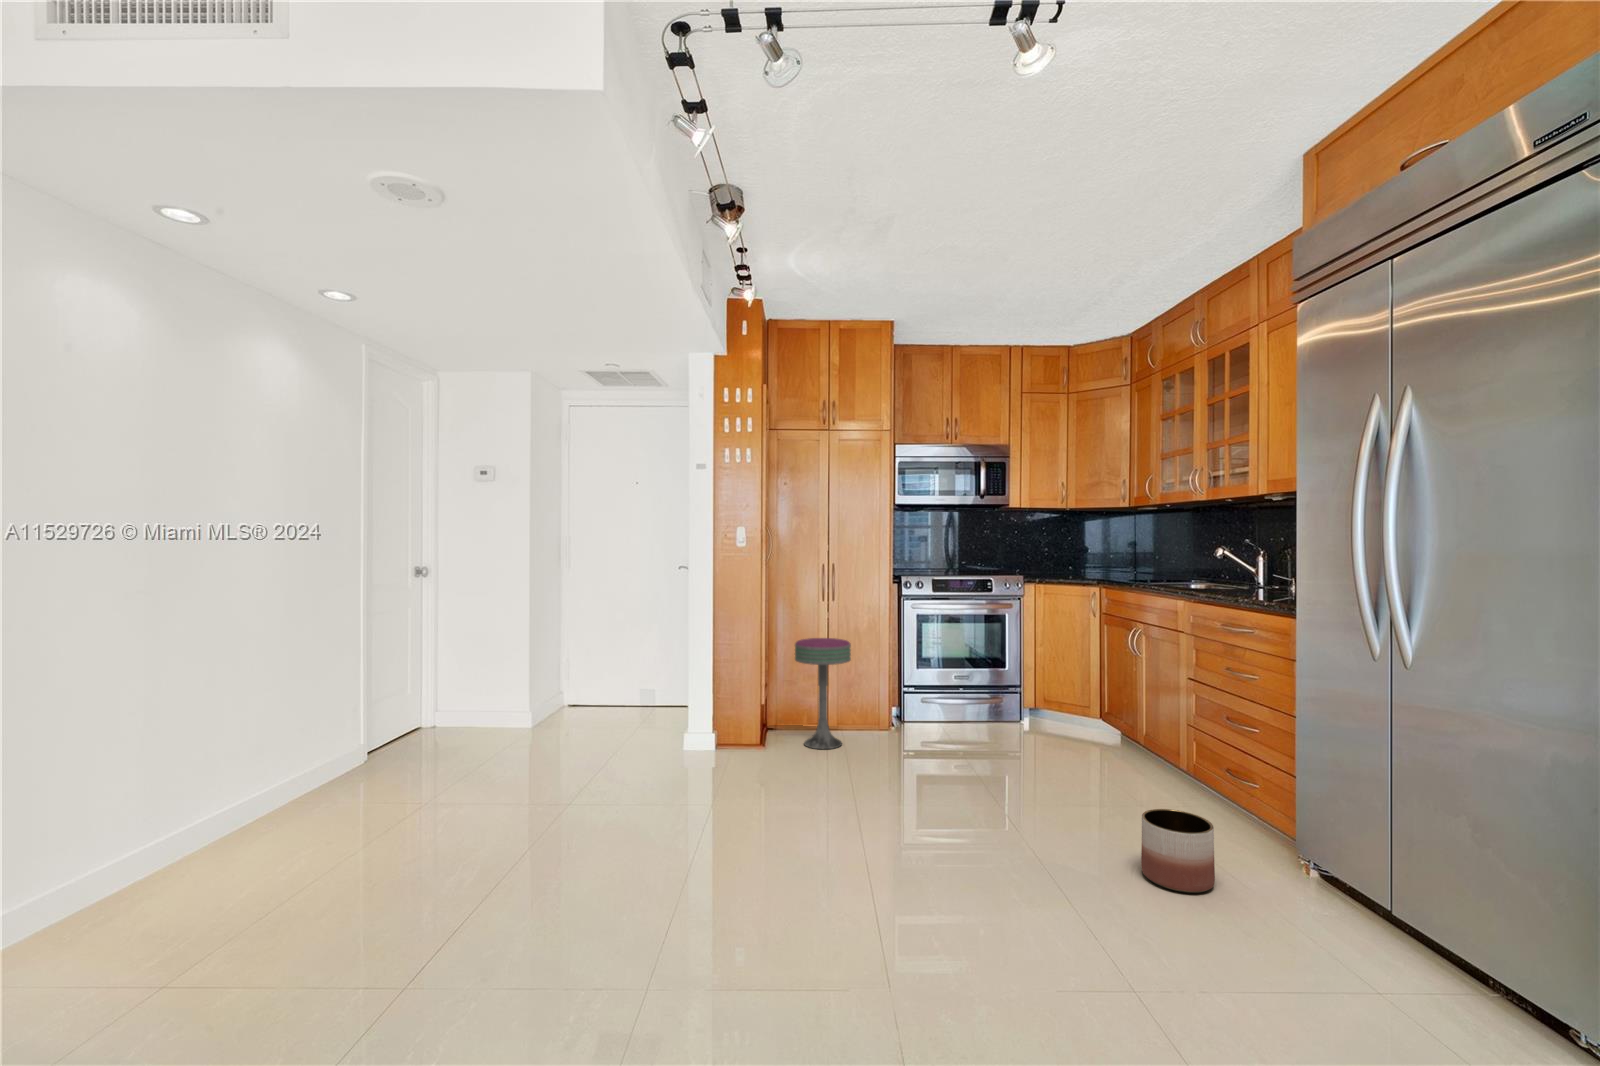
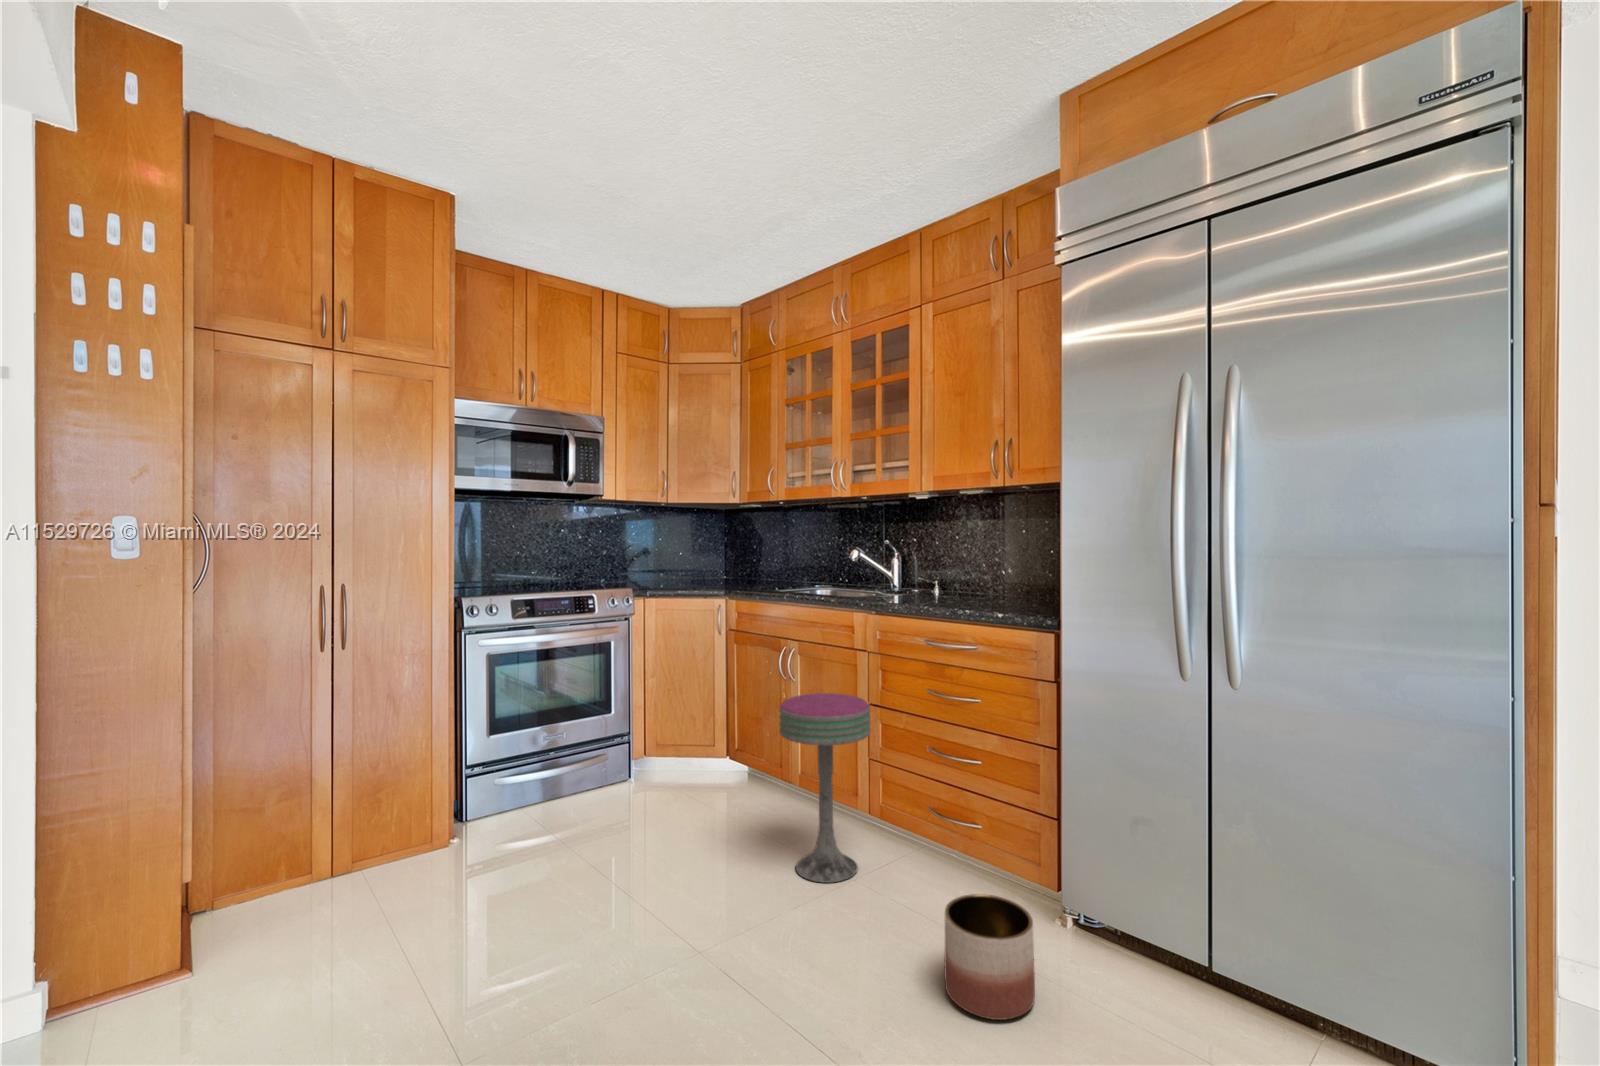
bar stool: present [795,638,851,749] -> present [779,693,871,883]

